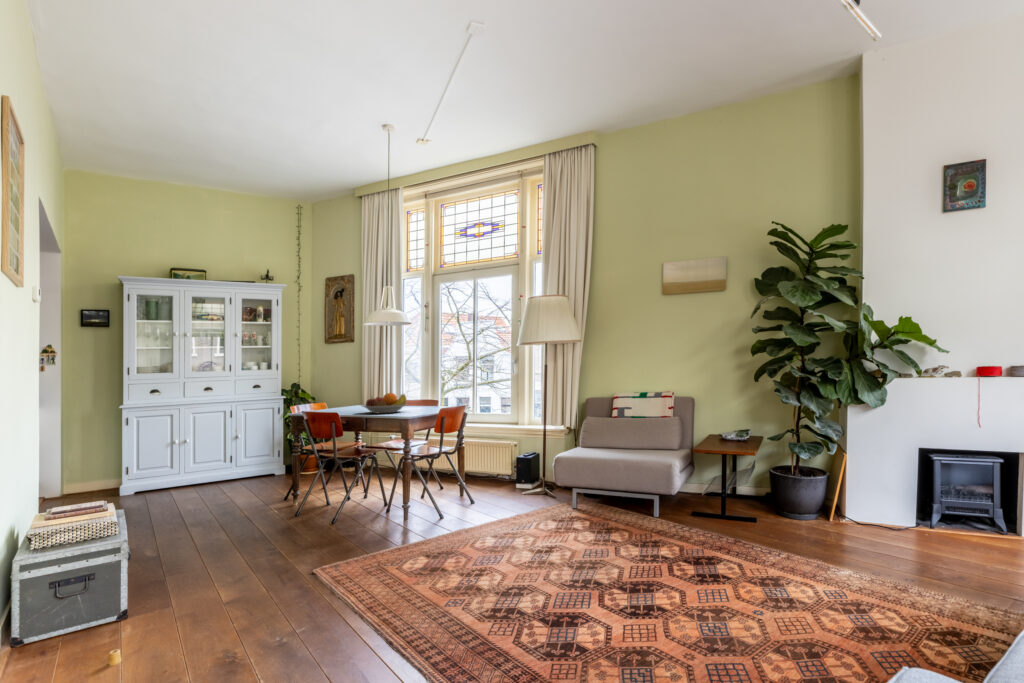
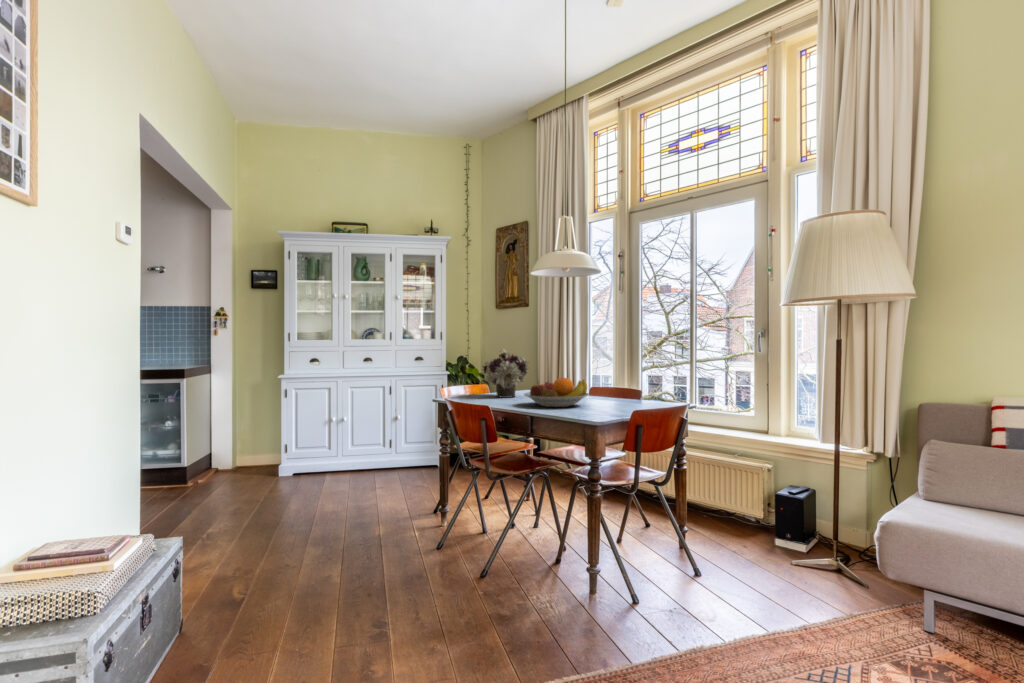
flower arrangement: none [325,375,362,411] -> present [483,349,529,398]

